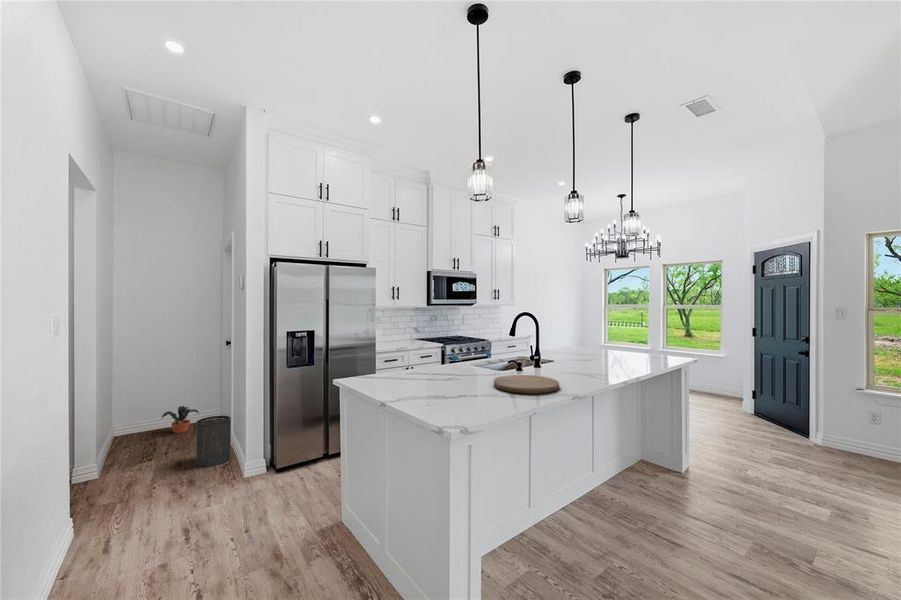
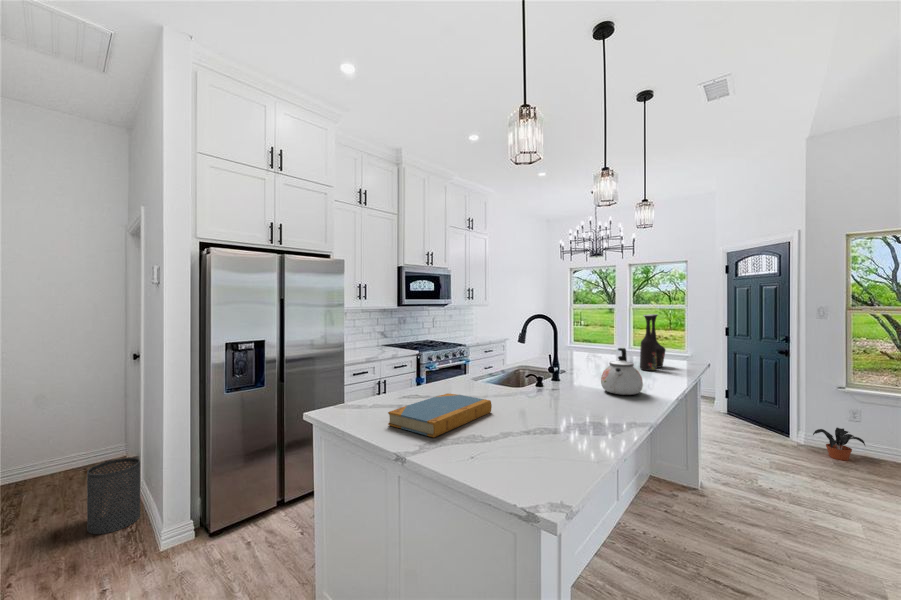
vase: none [616,313,642,362] -> present [640,314,665,371]
kettle: none [560,340,592,377] -> present [601,348,643,395]
book: none [383,370,460,394] -> present [388,393,492,437]
cutting board: present [494,375,559,394] -> none [537,396,628,427]
potted plant: present [161,406,199,433] -> present [813,428,865,461]

